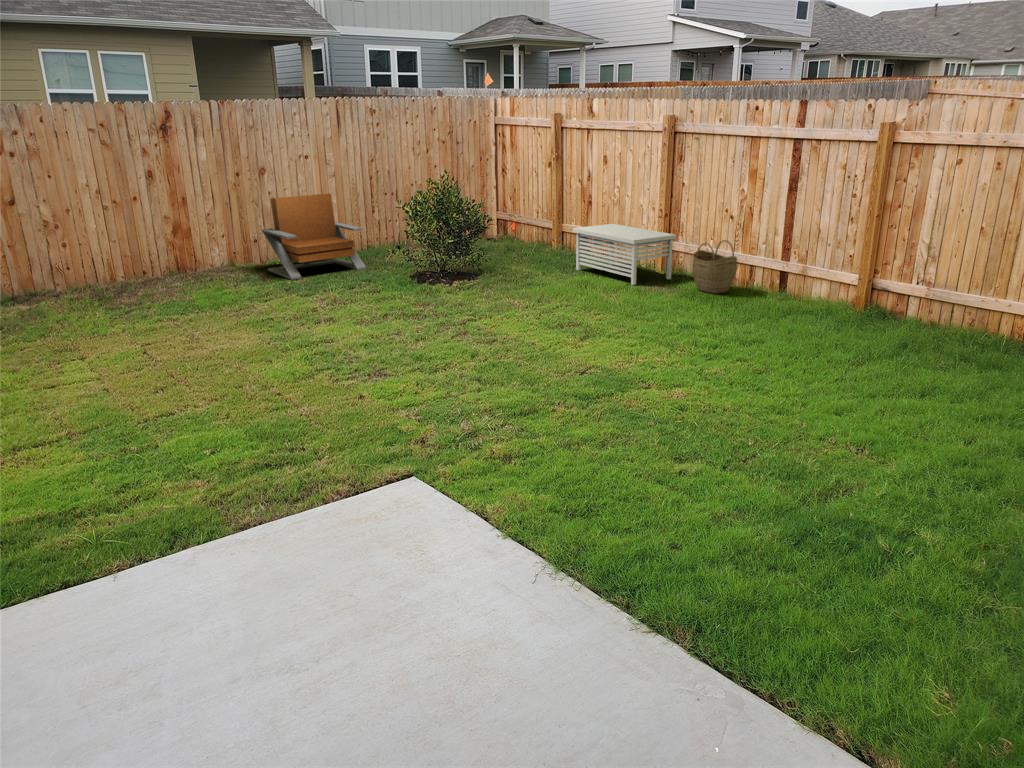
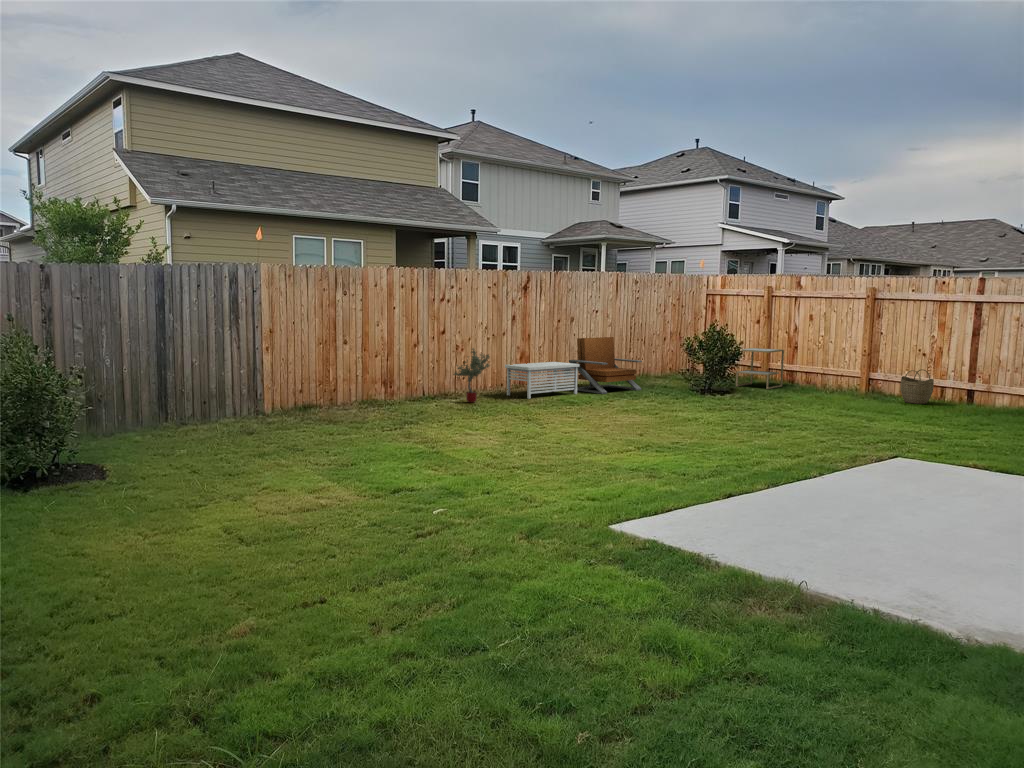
side table: none [511,201,577,263] -> present [736,348,784,389]
storage bench: present [573,224,676,285] -> present [505,362,579,399]
potted tree: none [19,226,91,306] -> present [453,348,489,403]

